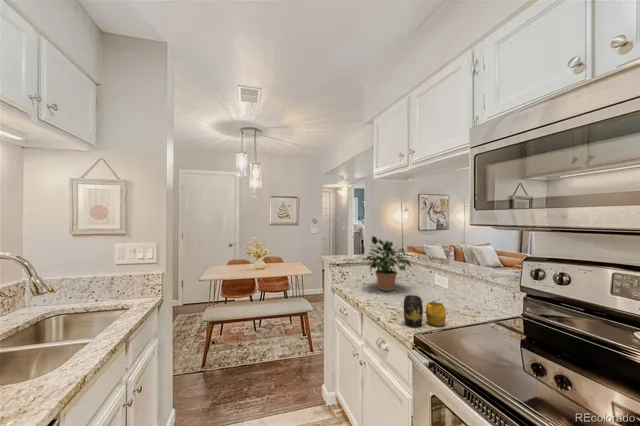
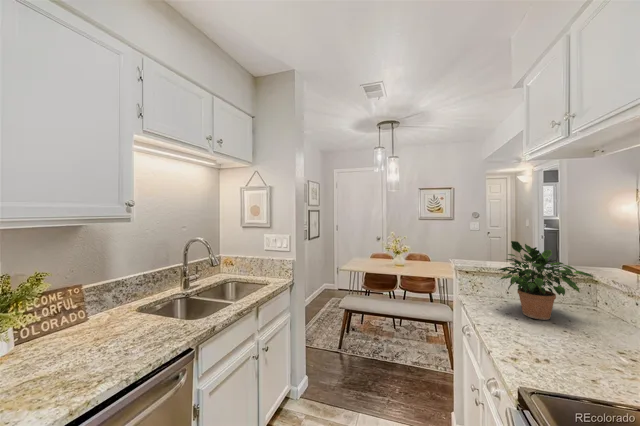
vase: present [404,295,446,326] -> none [522,331,607,395]

